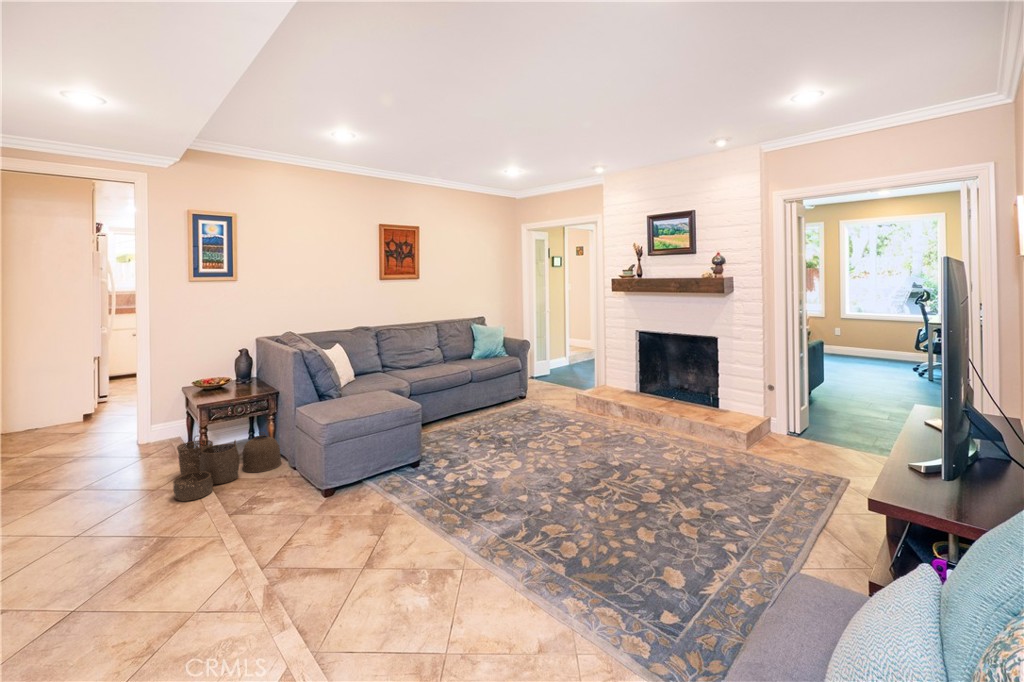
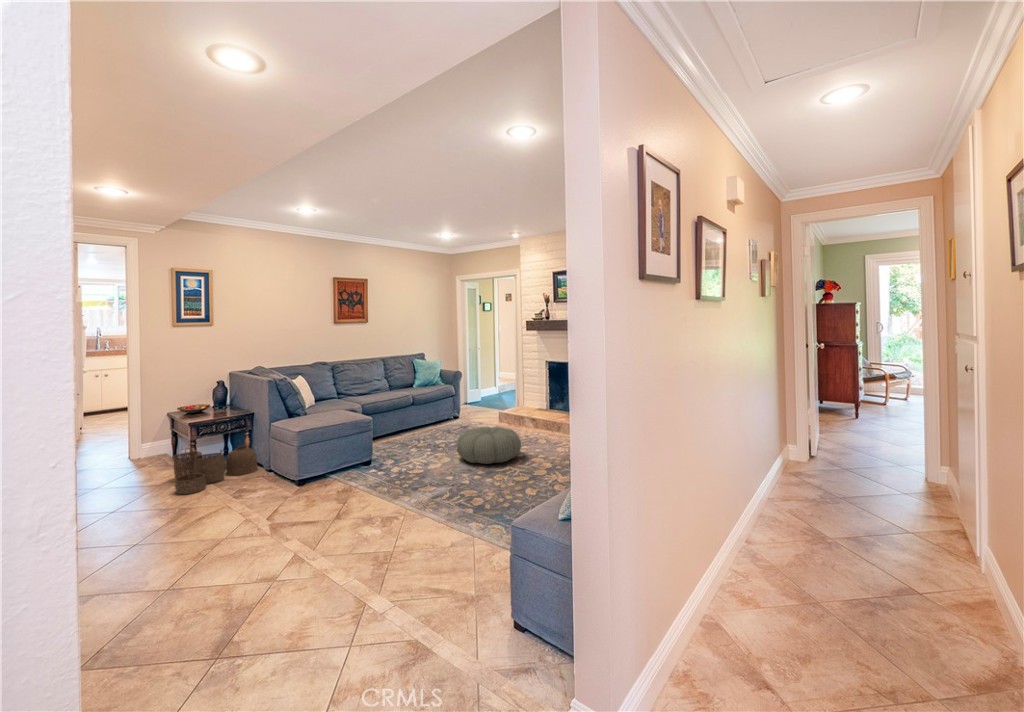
pouf: none [530,421,617,475] -> present [457,427,521,464]

